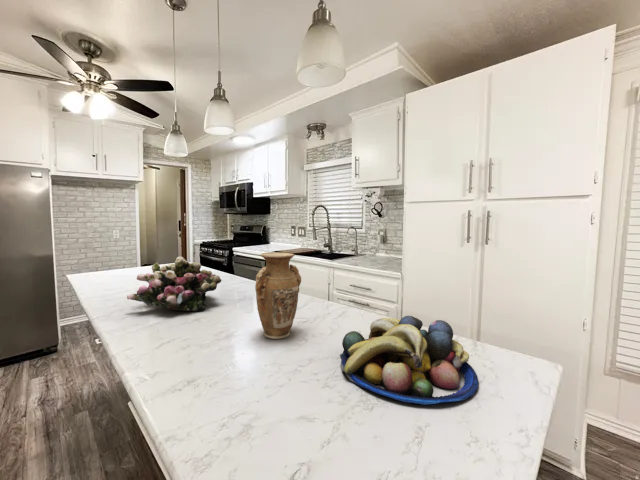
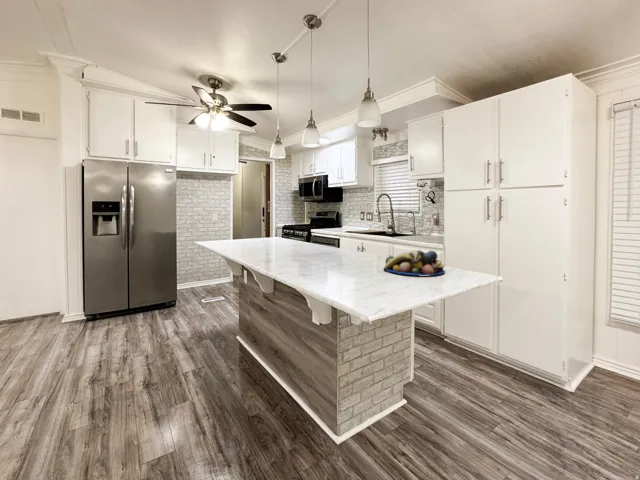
vase: present [255,252,301,339] -> none [344,222,367,263]
flower arrangement: present [127,257,221,311] -> none [276,227,322,255]

